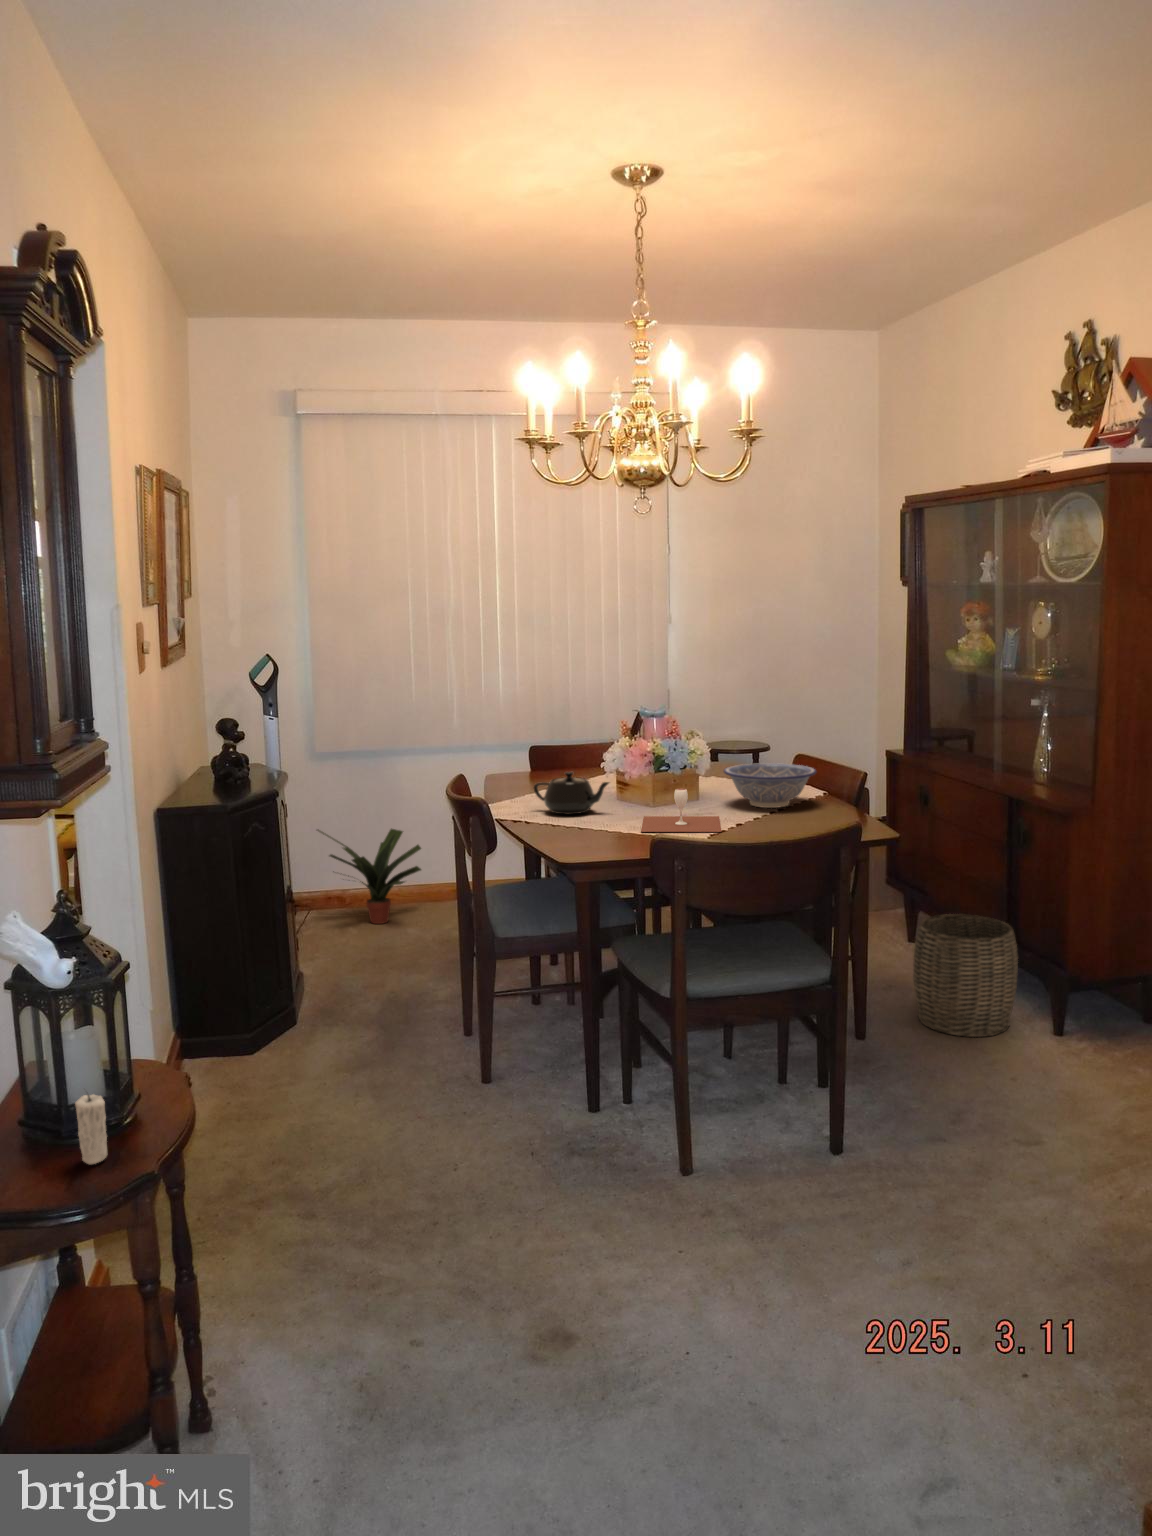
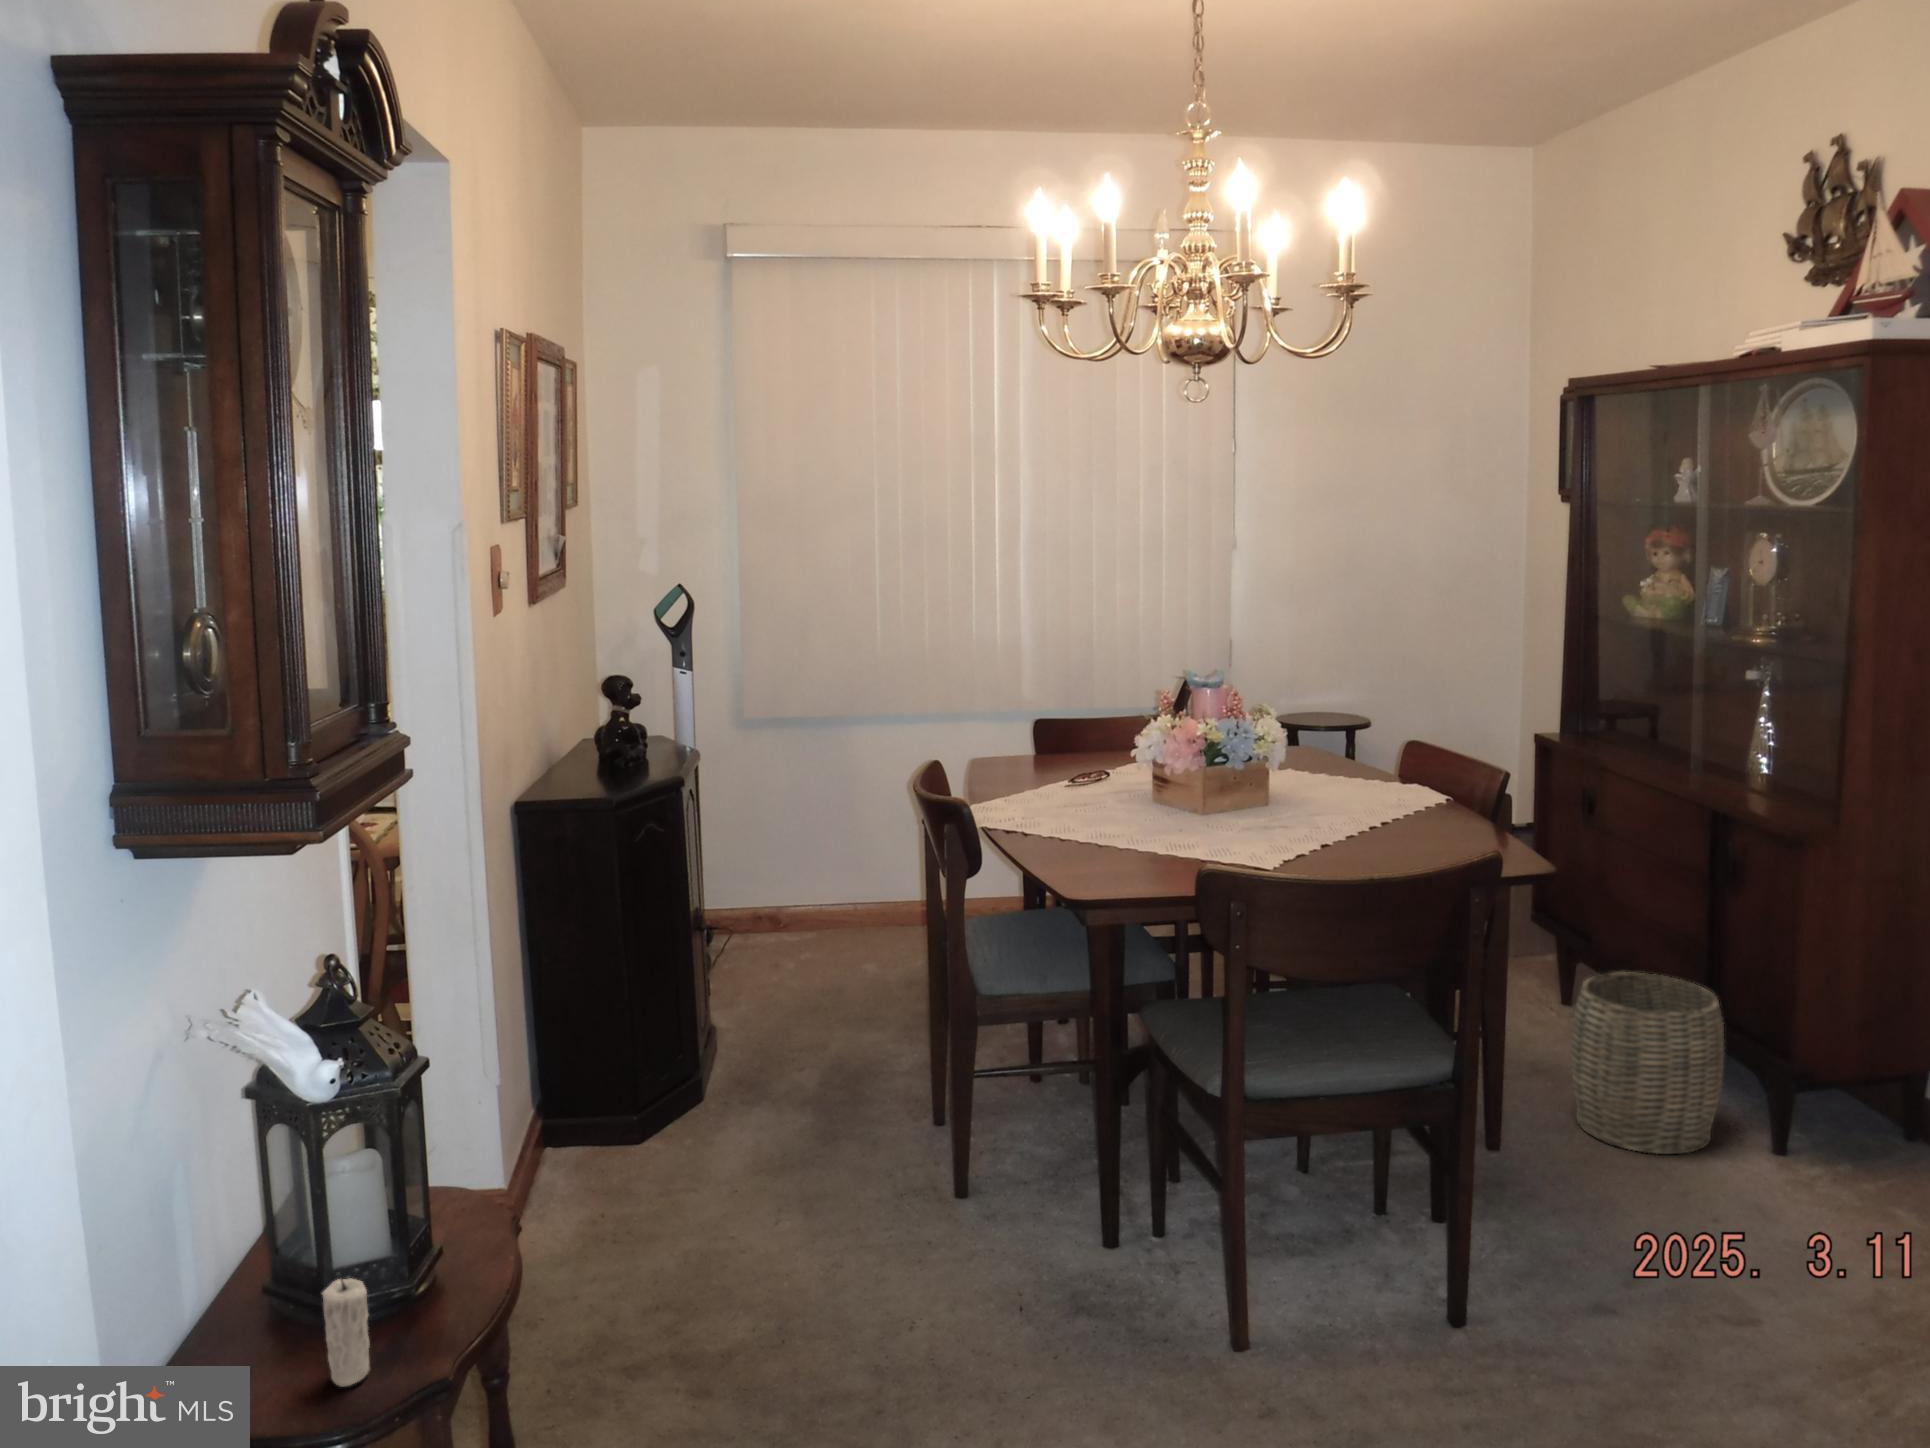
decorative bowl: present [724,763,816,808] -> none [1304,754,1438,819]
teapot: present [534,772,609,814] -> none [1035,761,1144,822]
wine glass: present [641,788,721,832] -> none [1185,792,1301,857]
potted plant: present [317,829,421,924] -> none [743,816,886,948]

